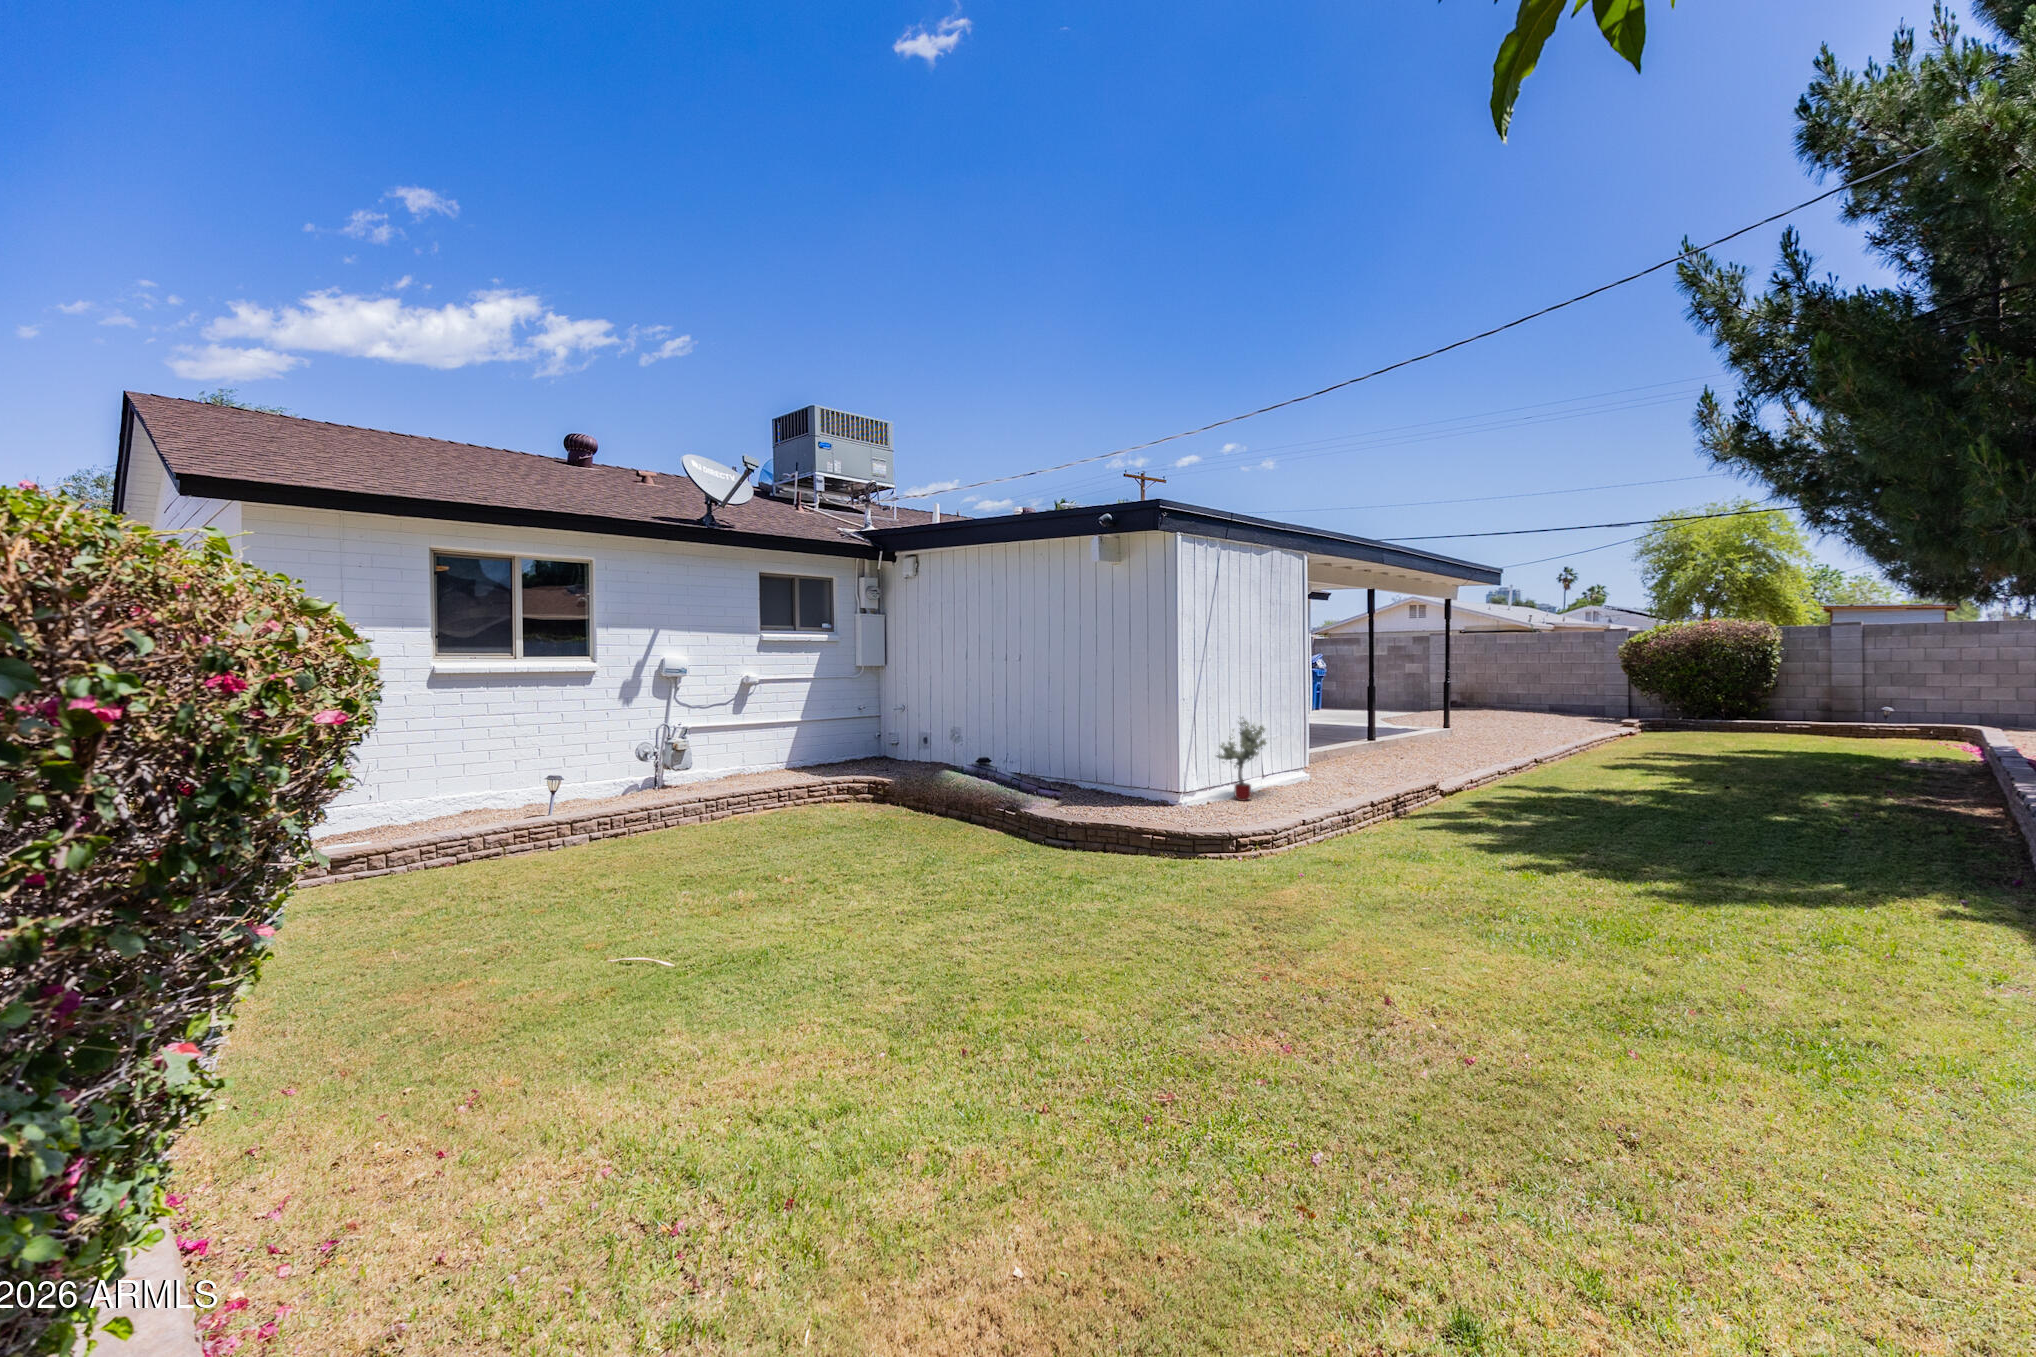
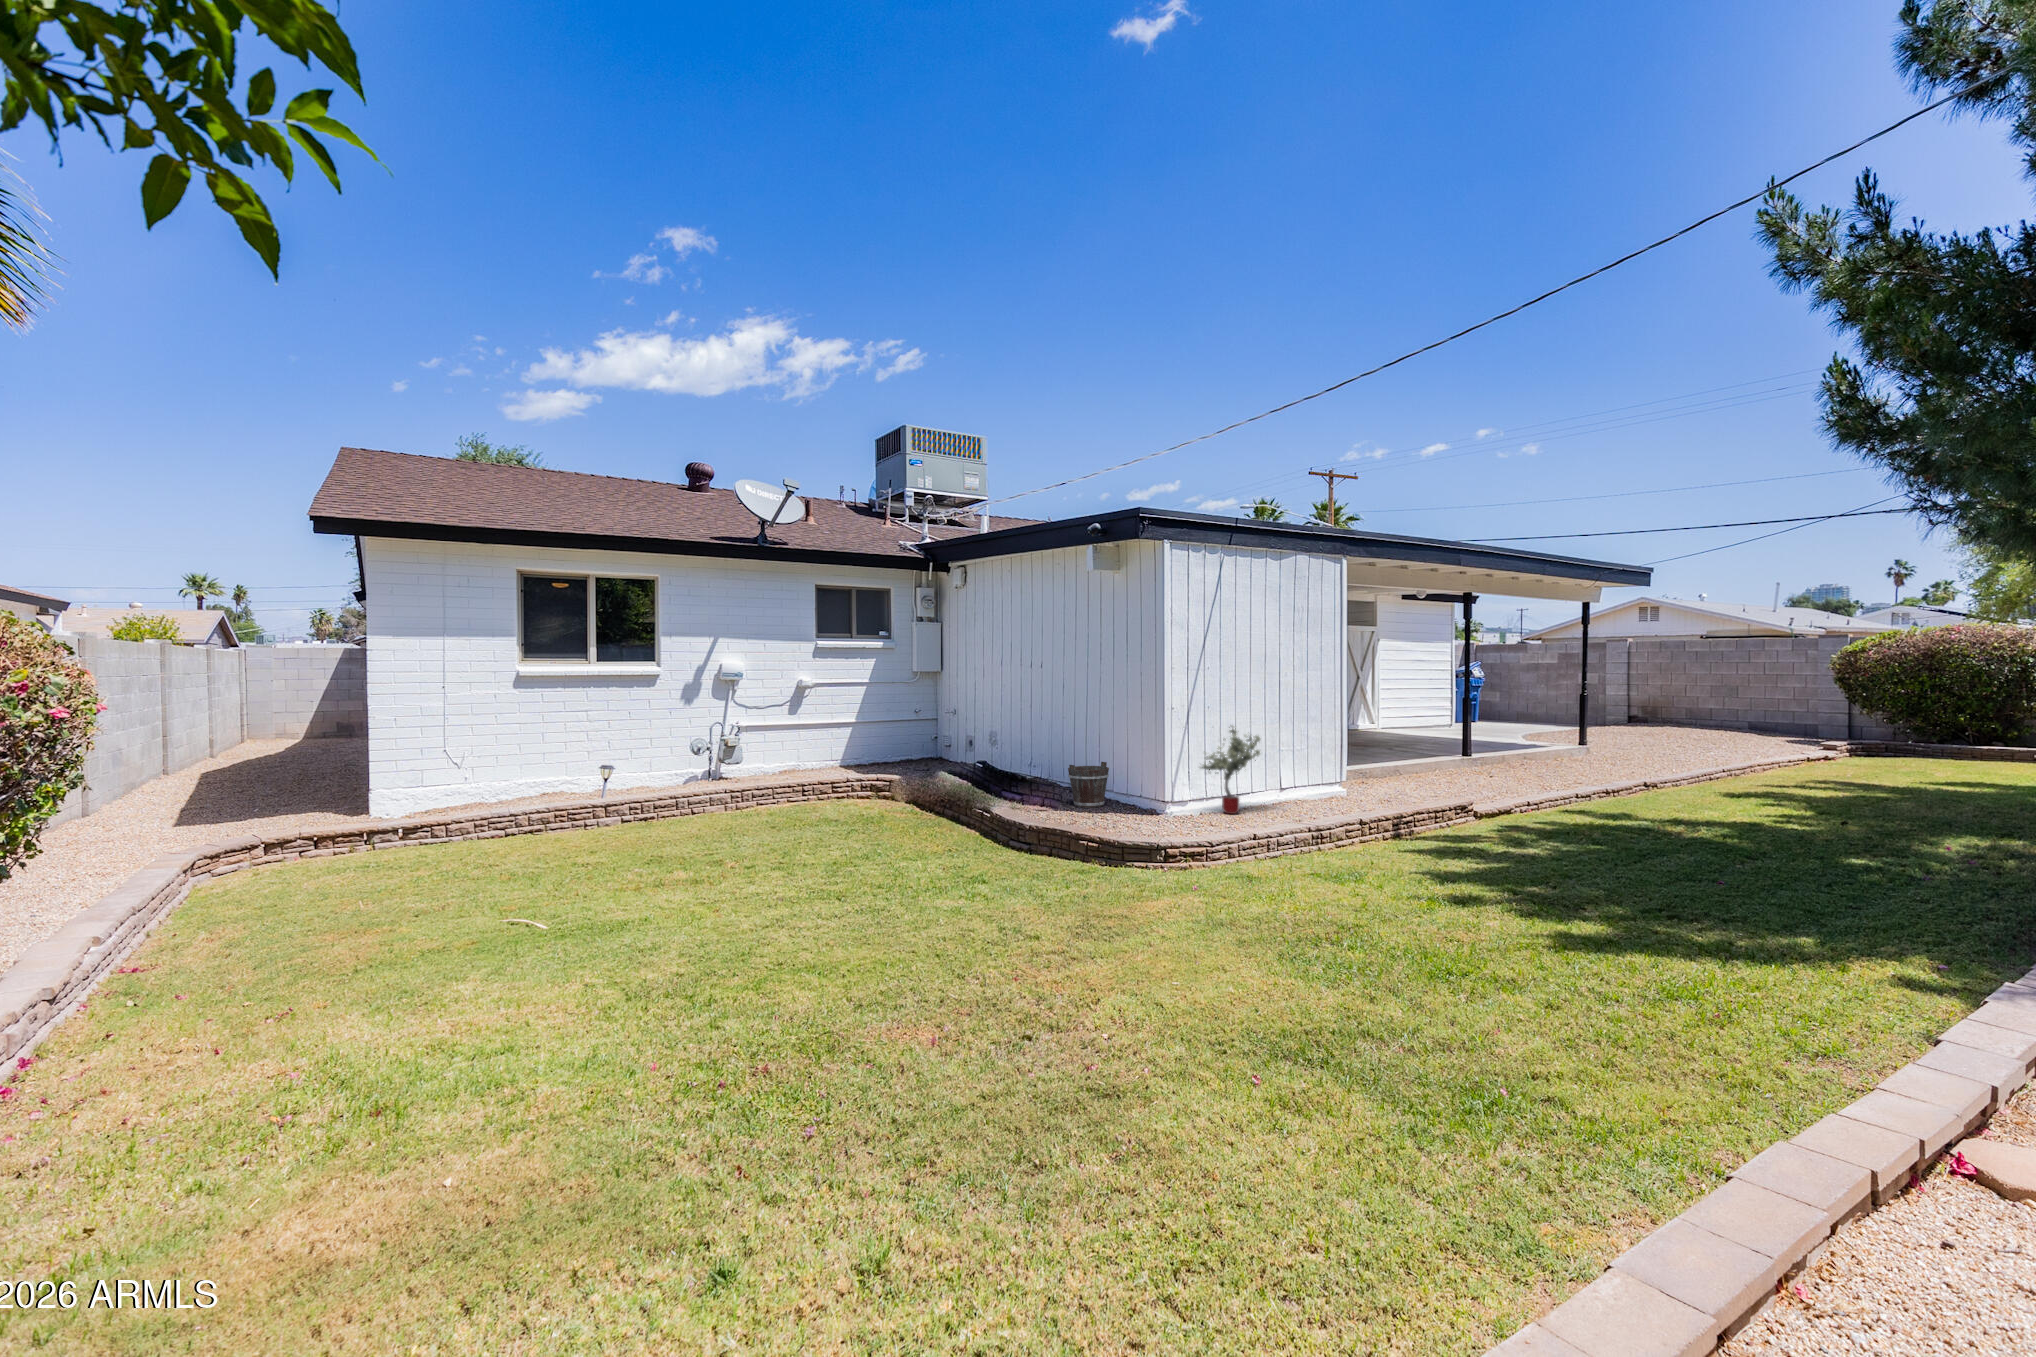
bucket: none [1084,755,1124,800] -> present [1068,762,1109,808]

